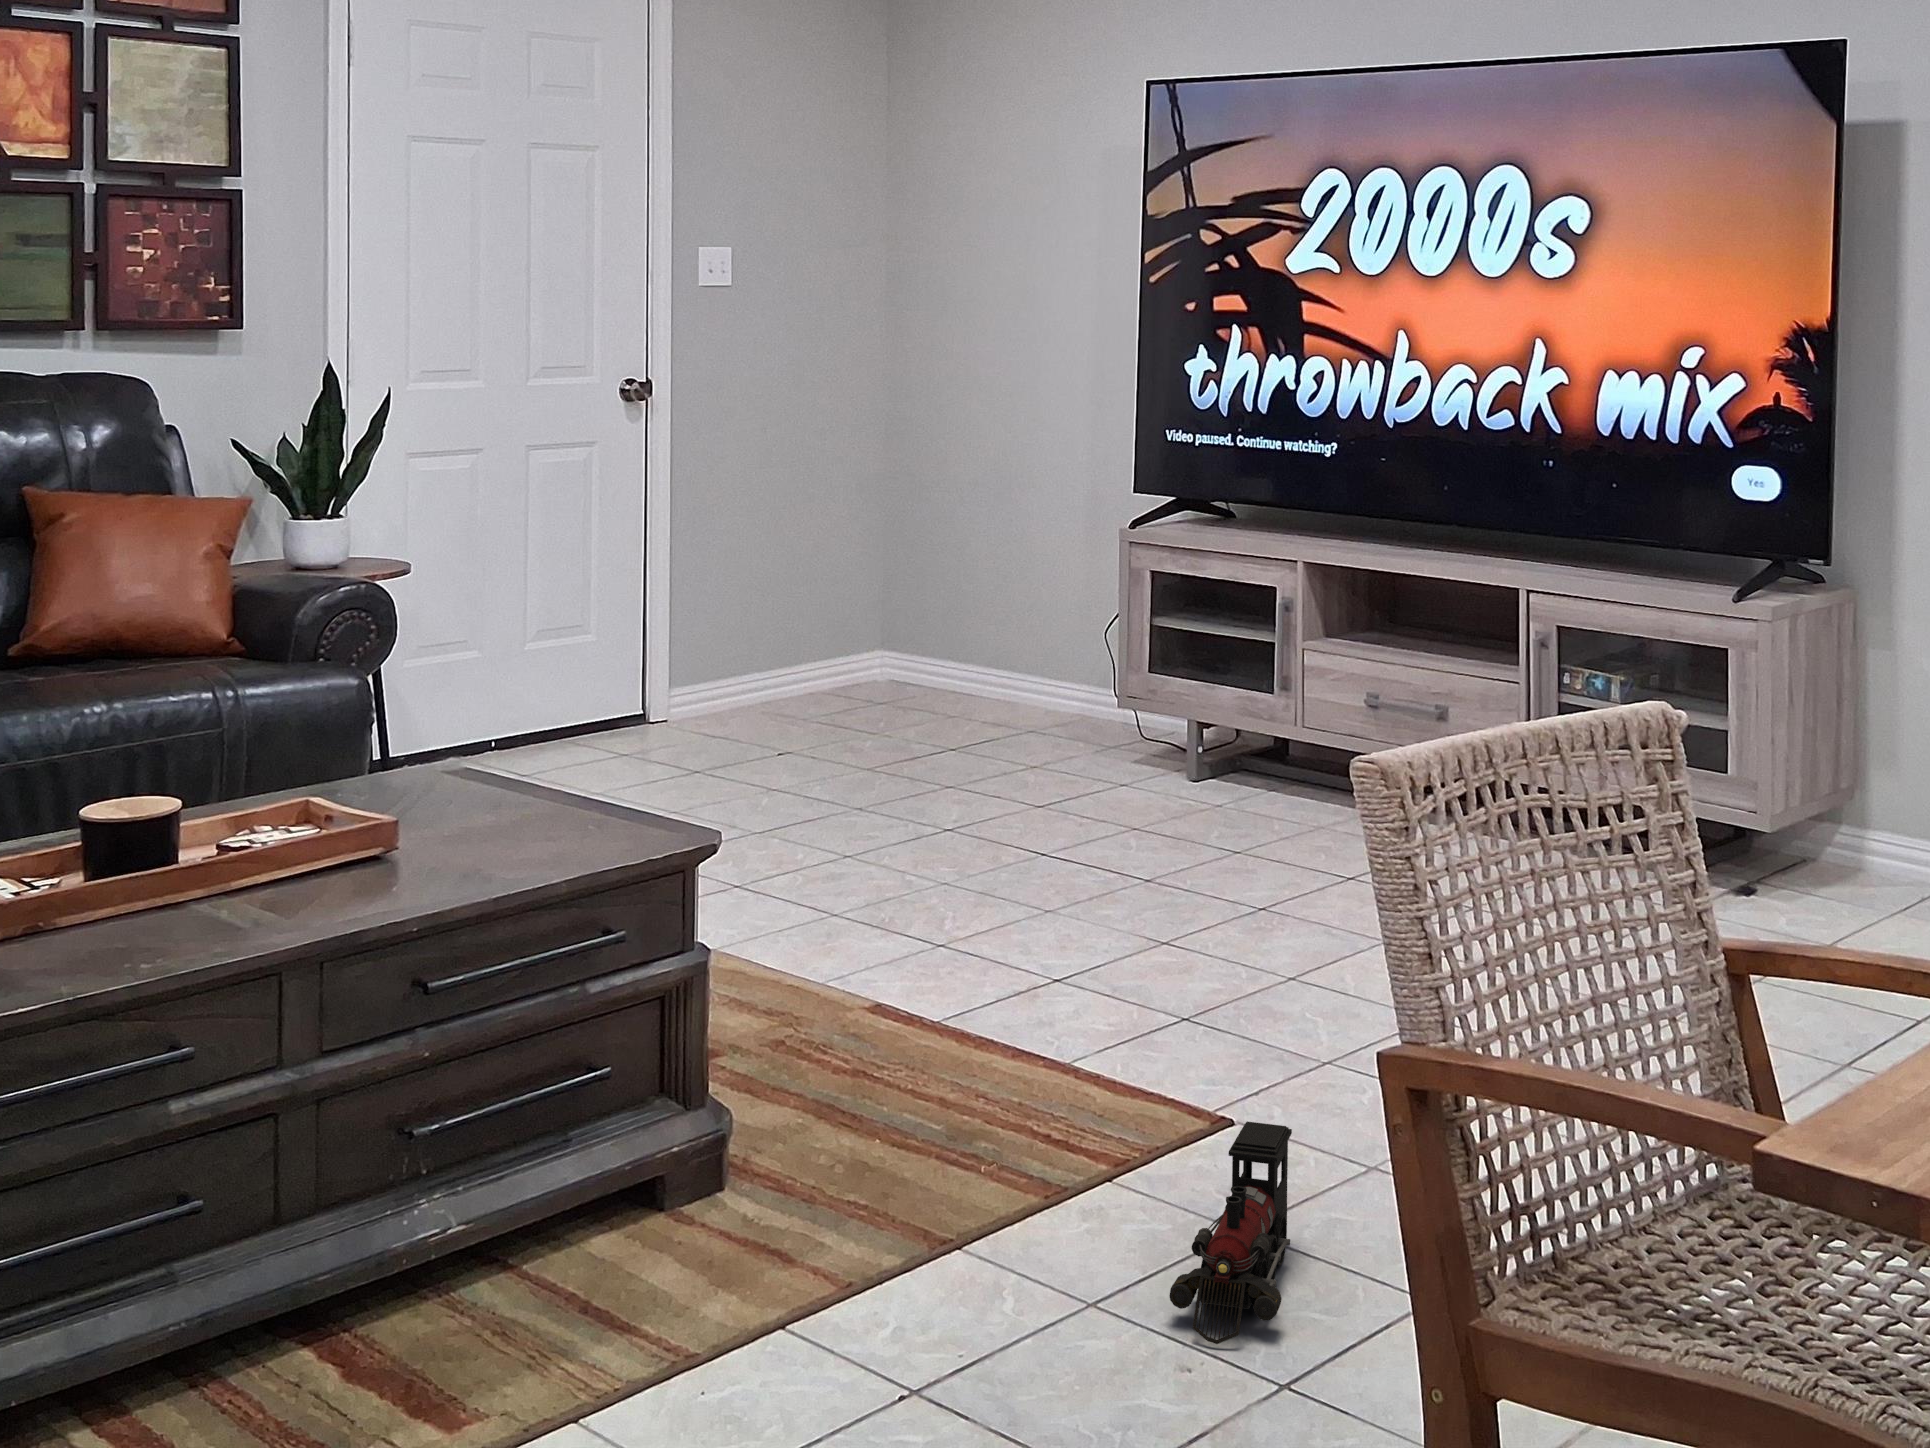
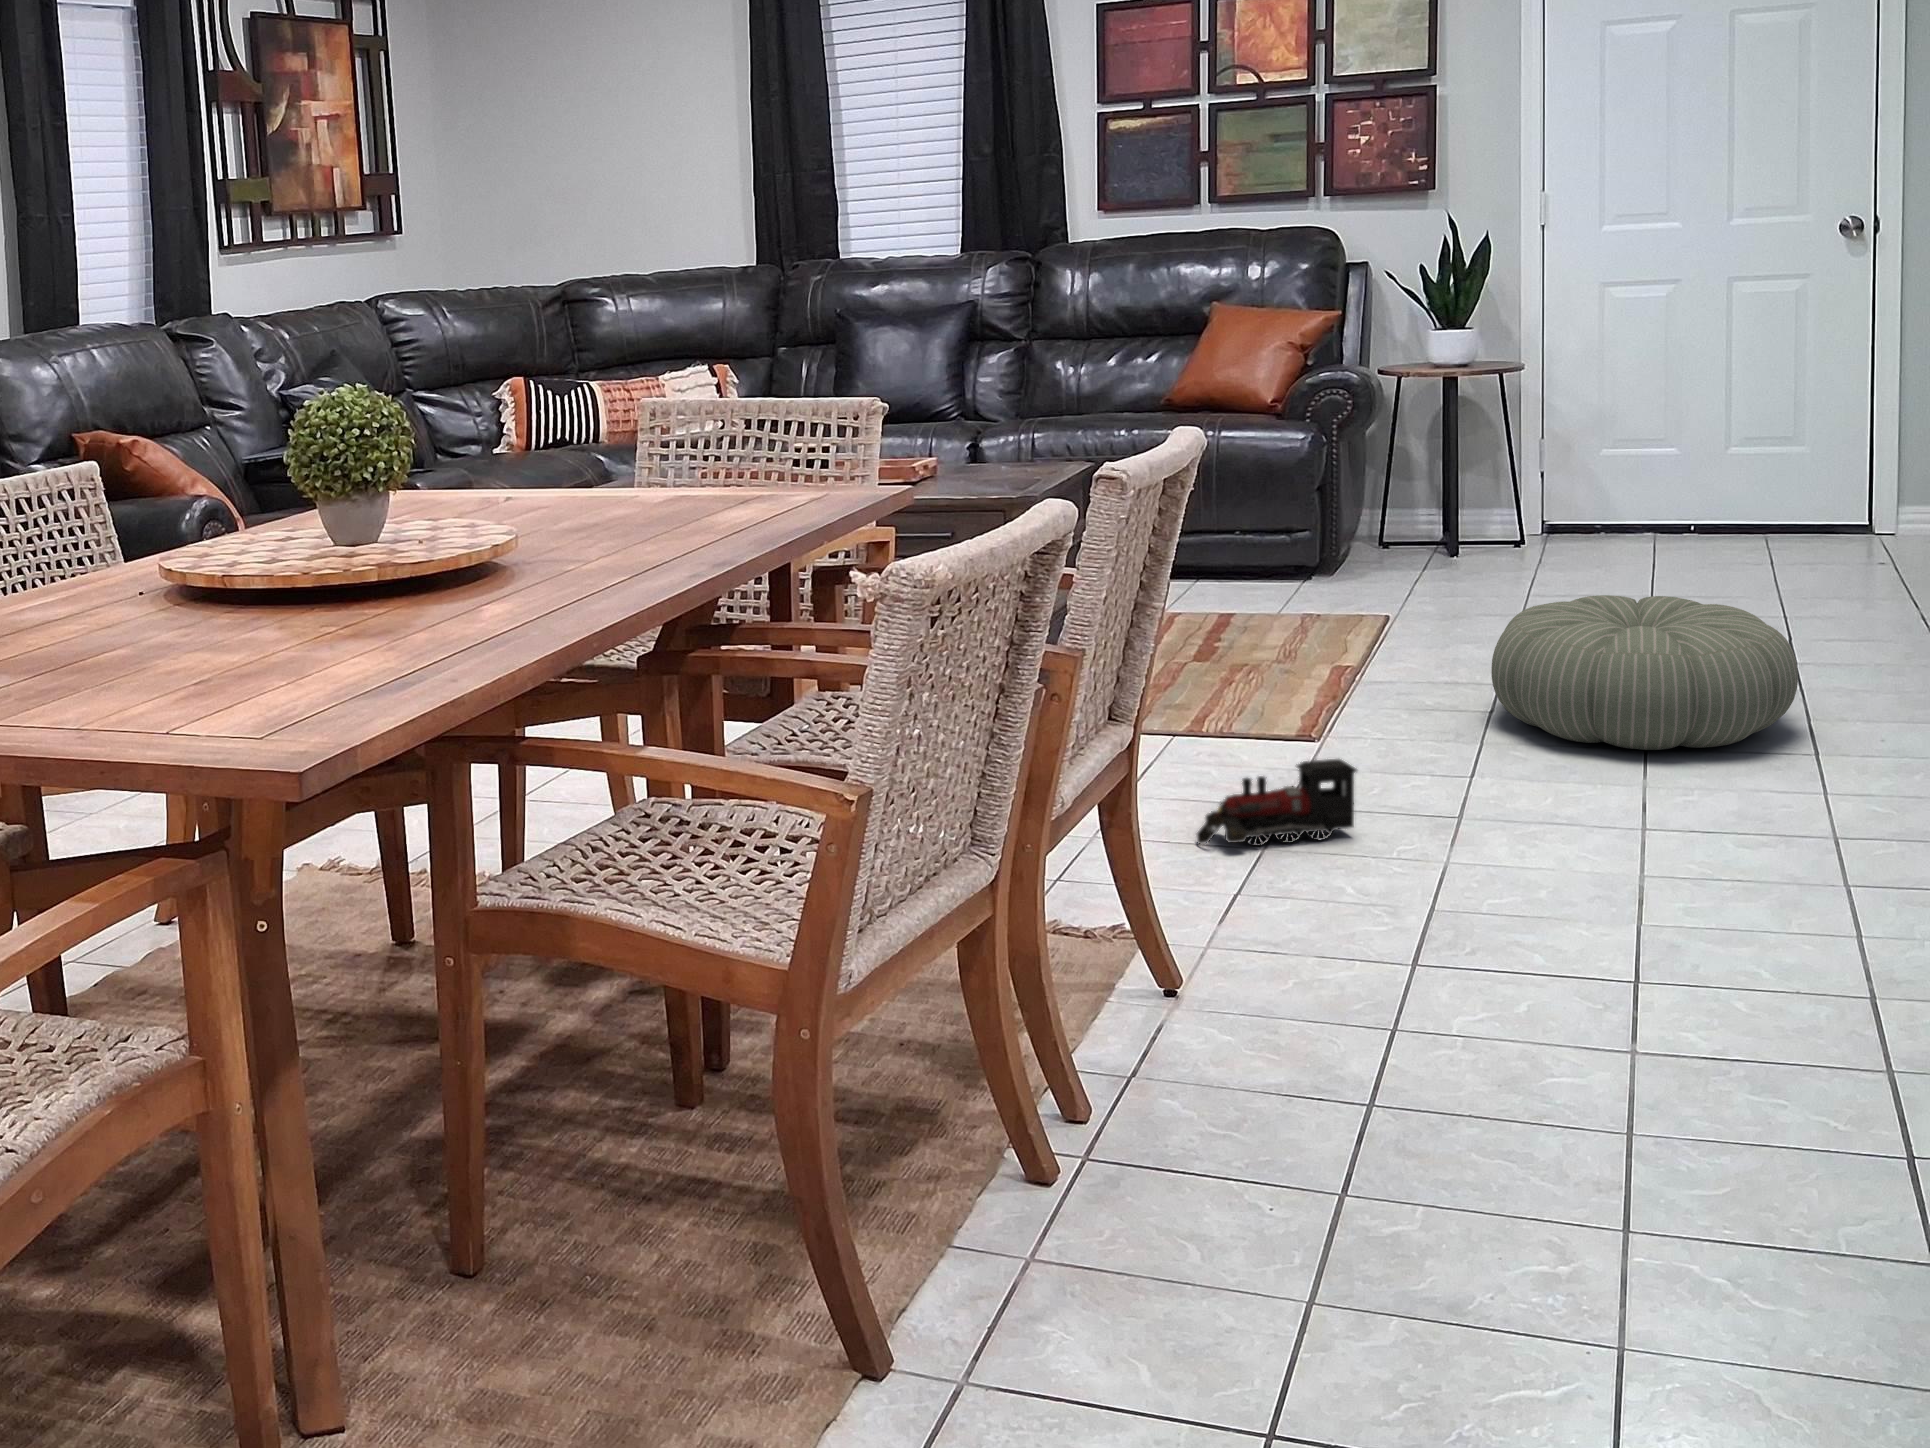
pouf: none [908,809,1252,1022] -> present [1491,595,1798,750]

